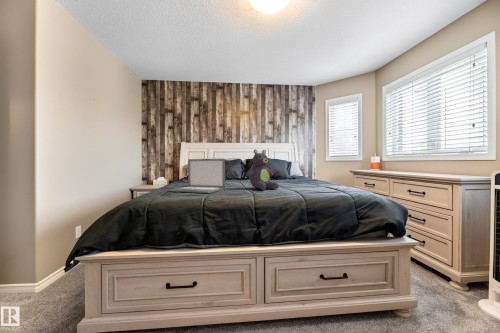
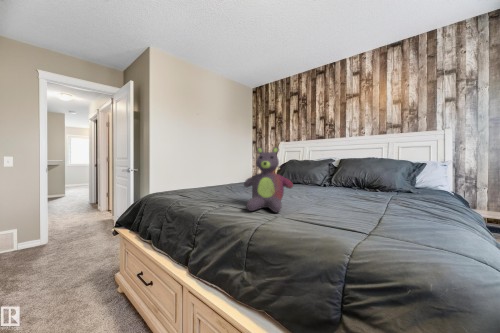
laptop: present [168,159,225,193] -> none [186,161,233,203]

